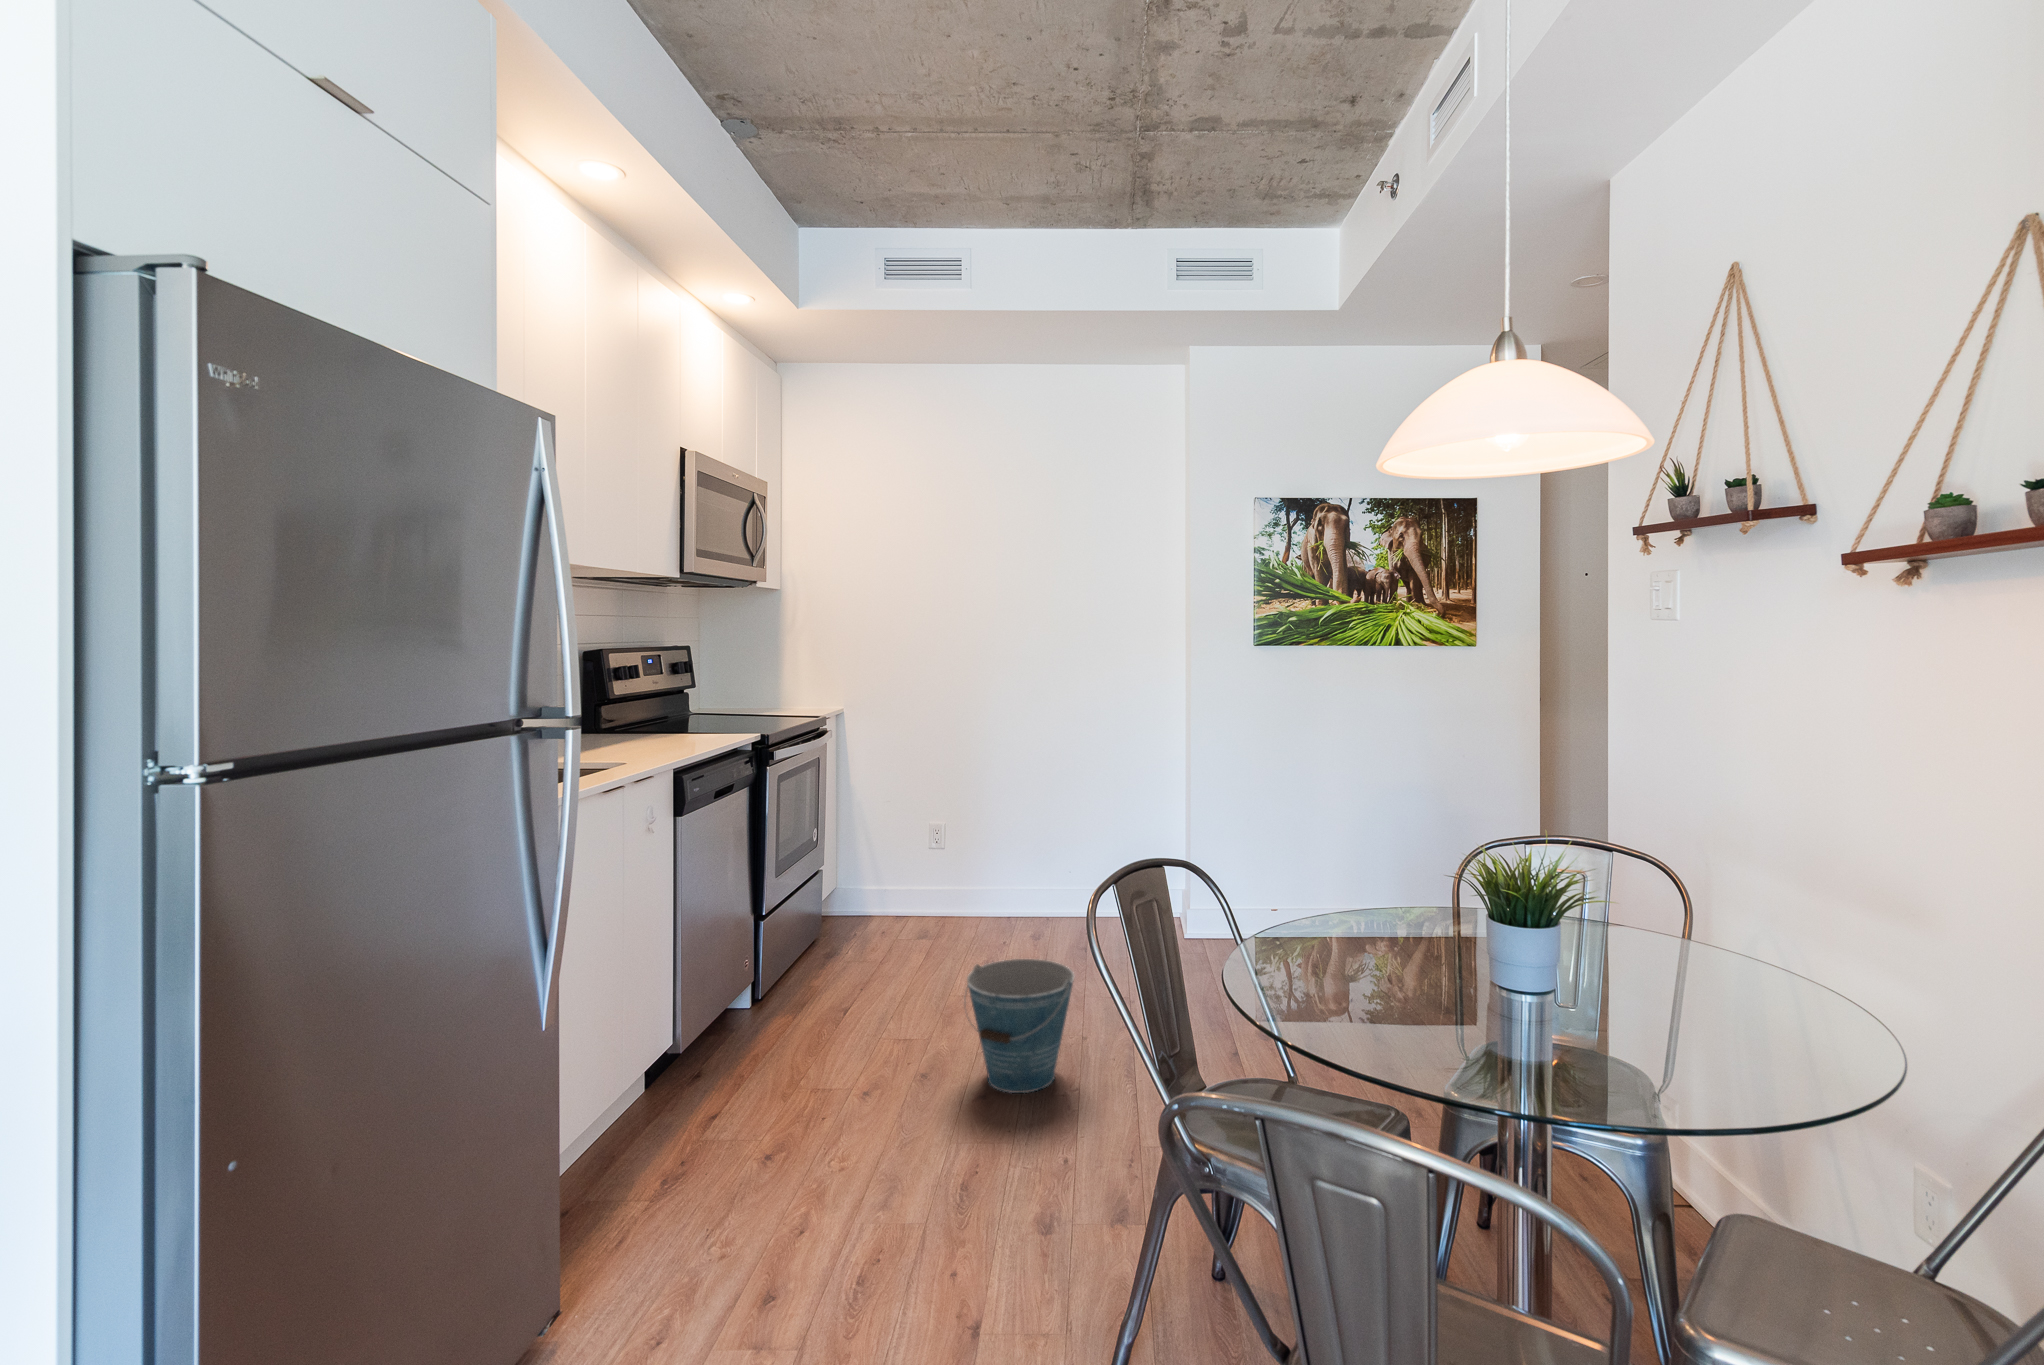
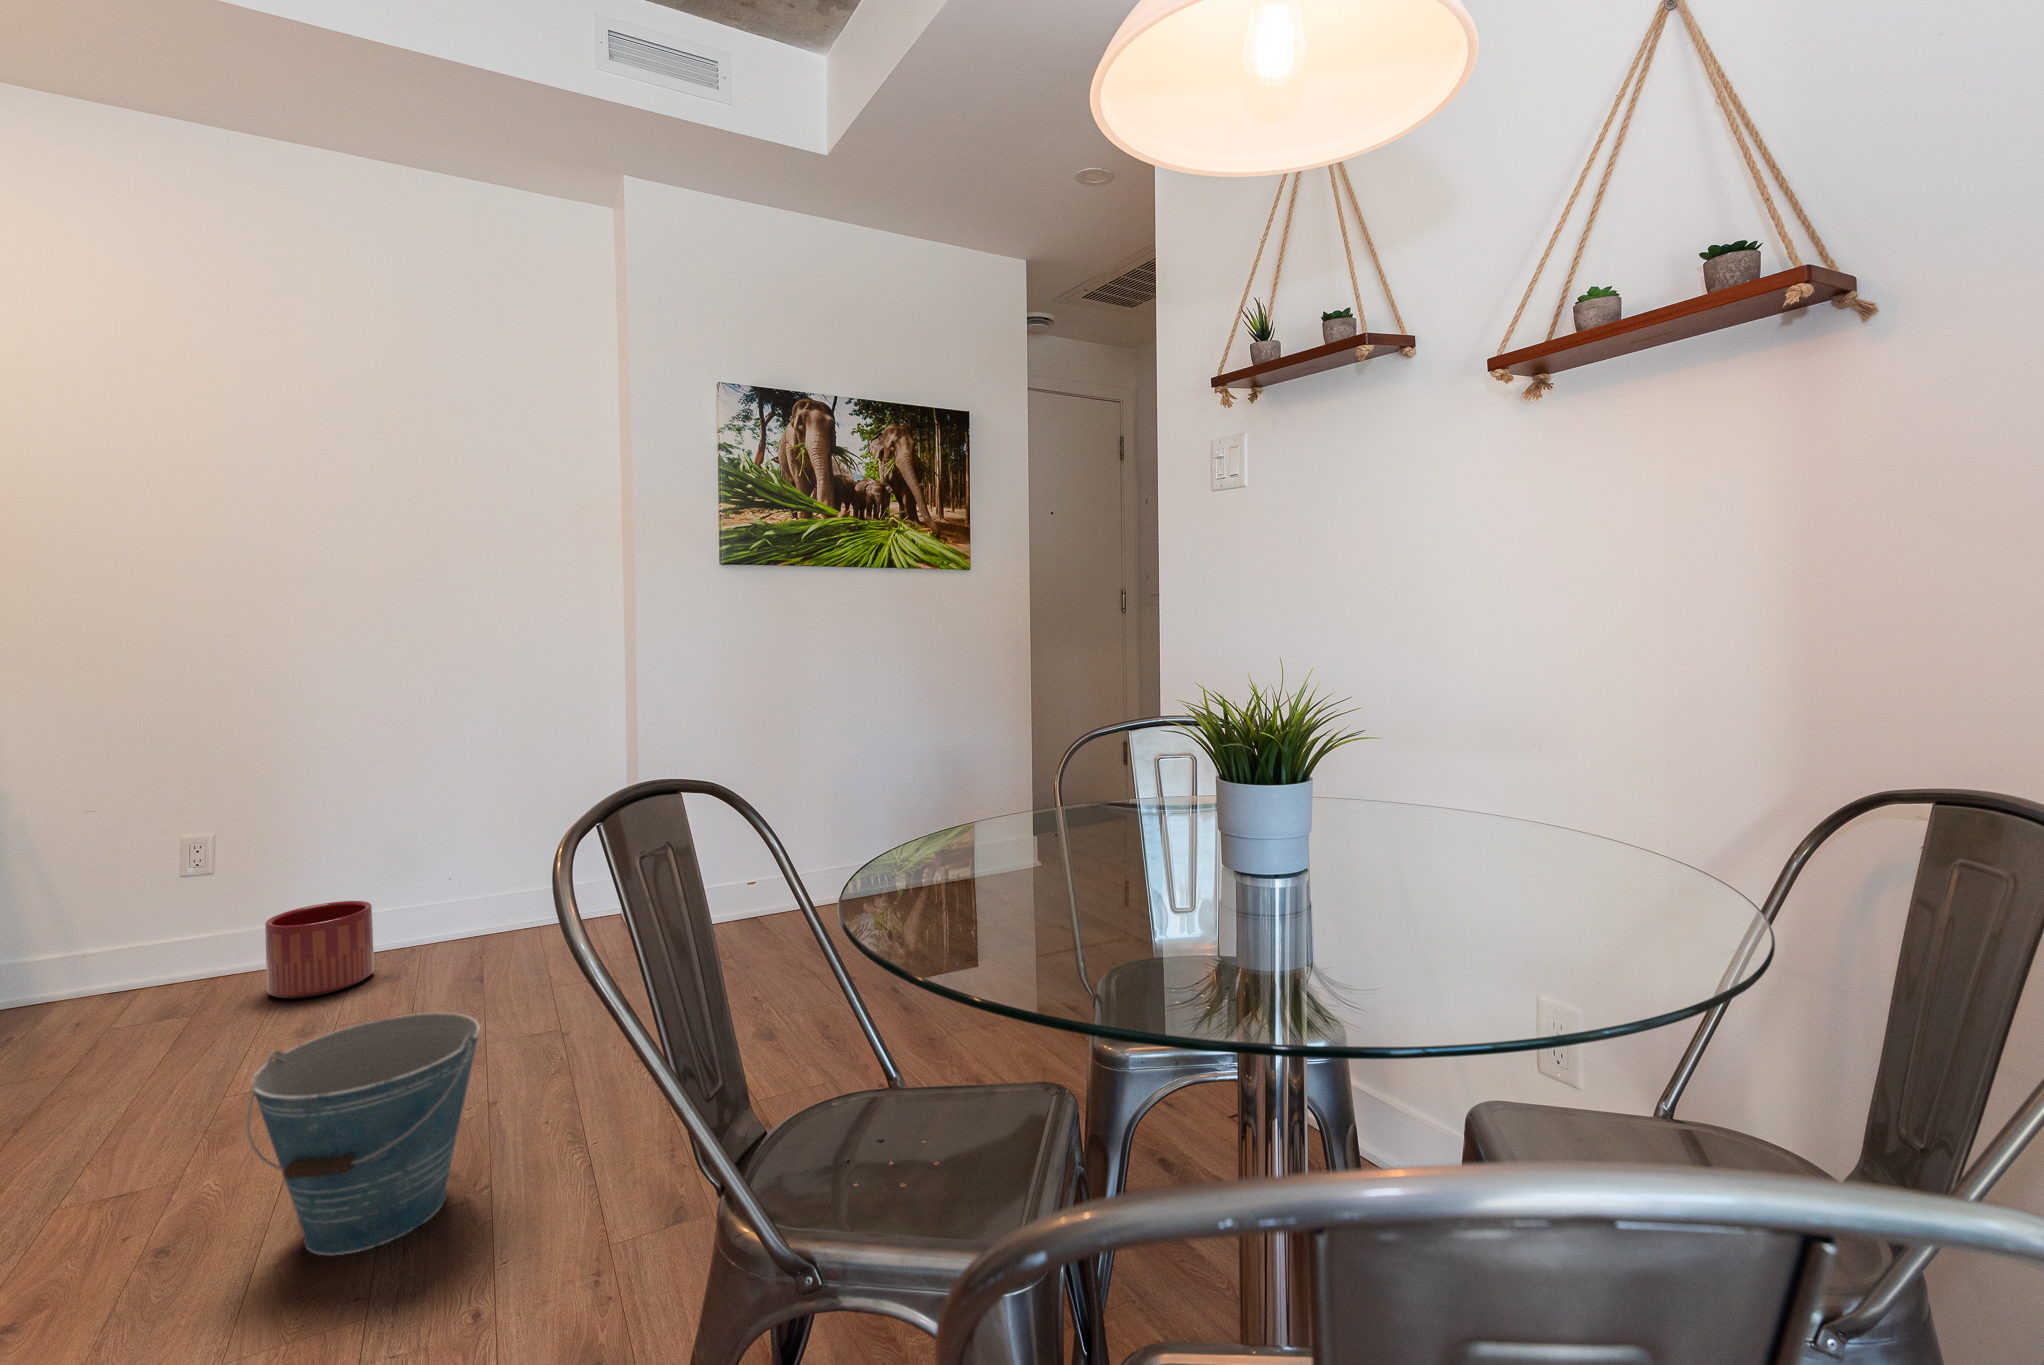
planter: none [972,873,1026,933] -> present [265,901,374,998]

